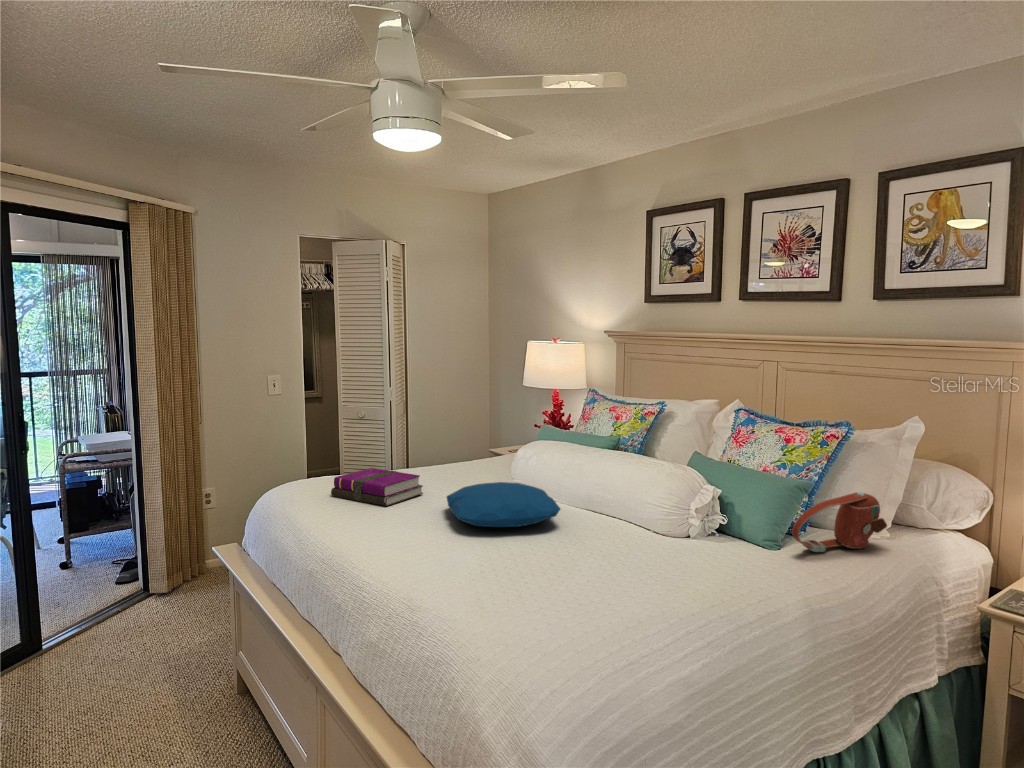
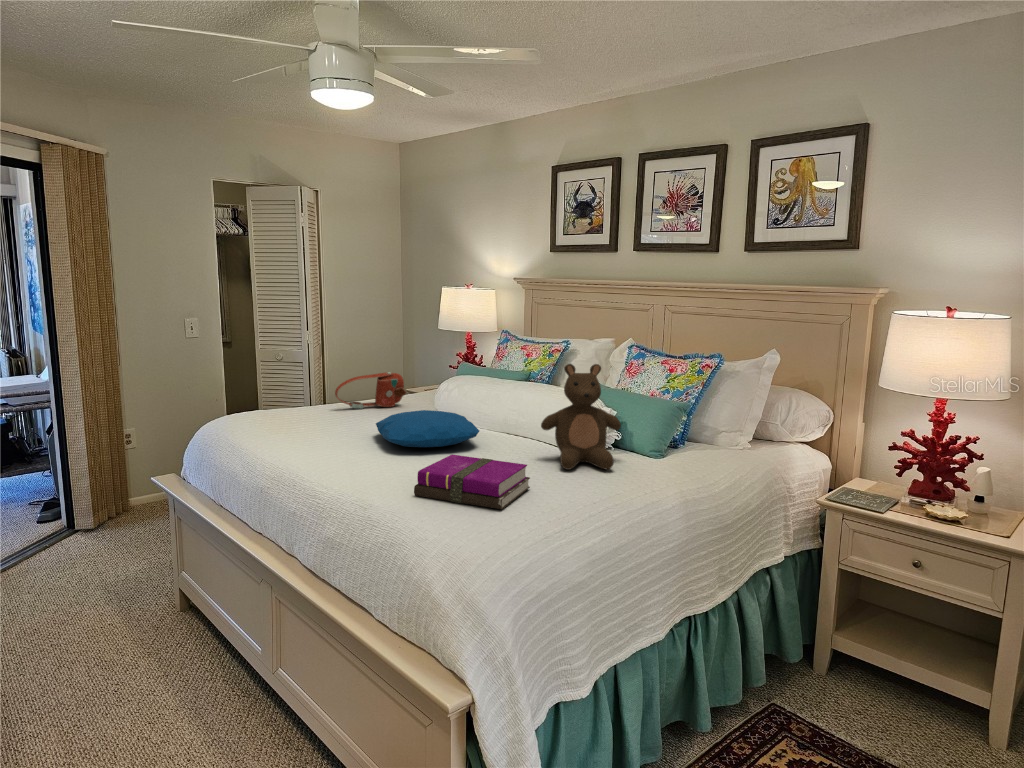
stuffed bear: none [631,436,728,564] -> present [541,364,621,470]
notebook: present [331,468,423,506] -> present [414,455,530,509]
handbag: present [792,492,887,552] -> present [335,372,406,409]

